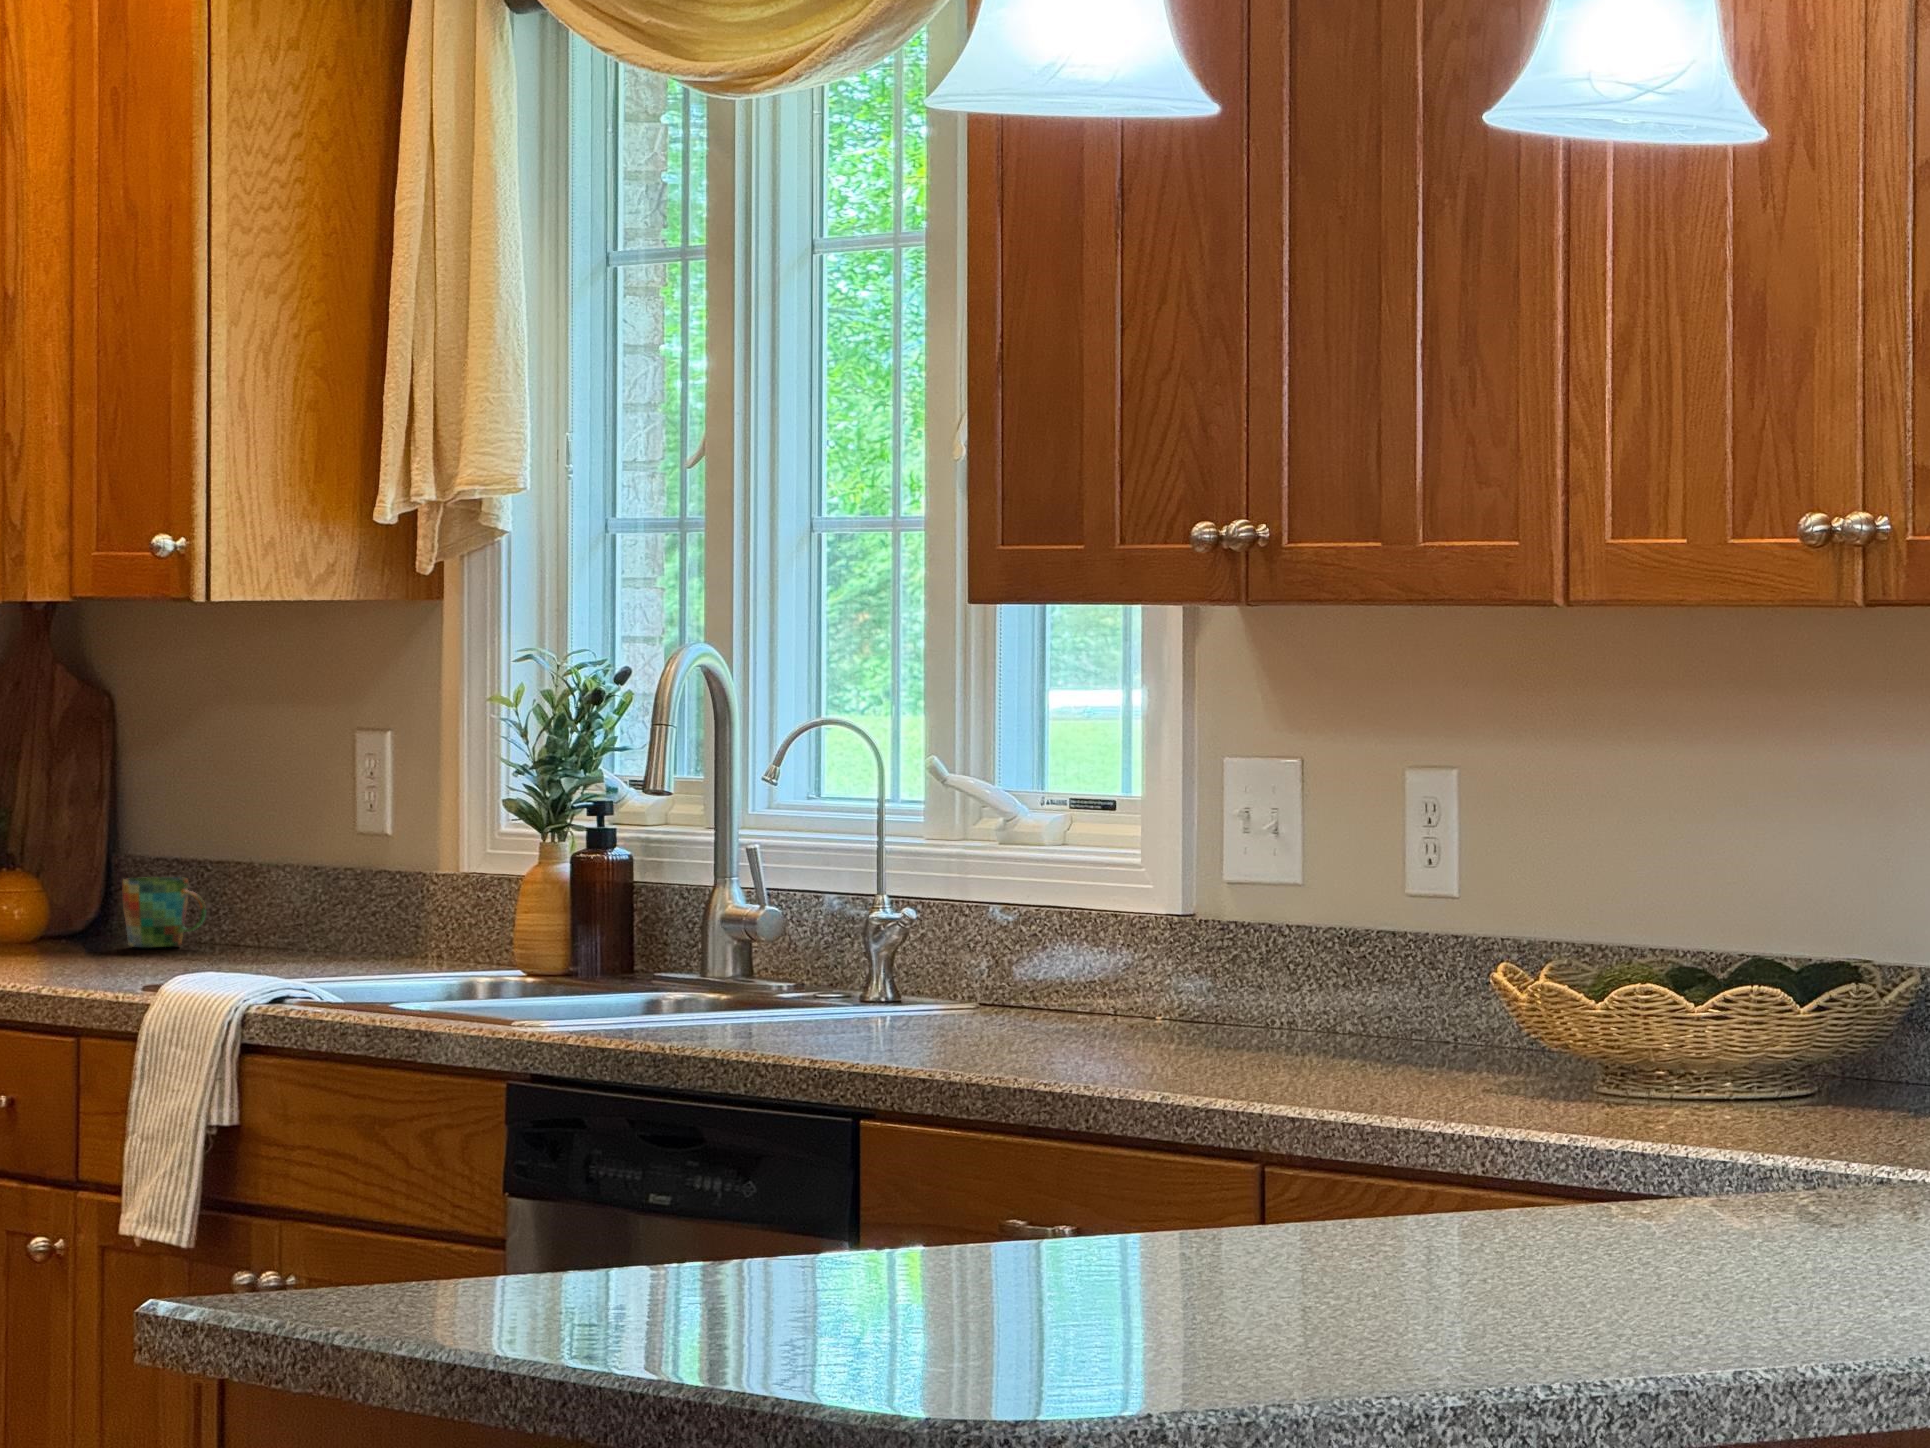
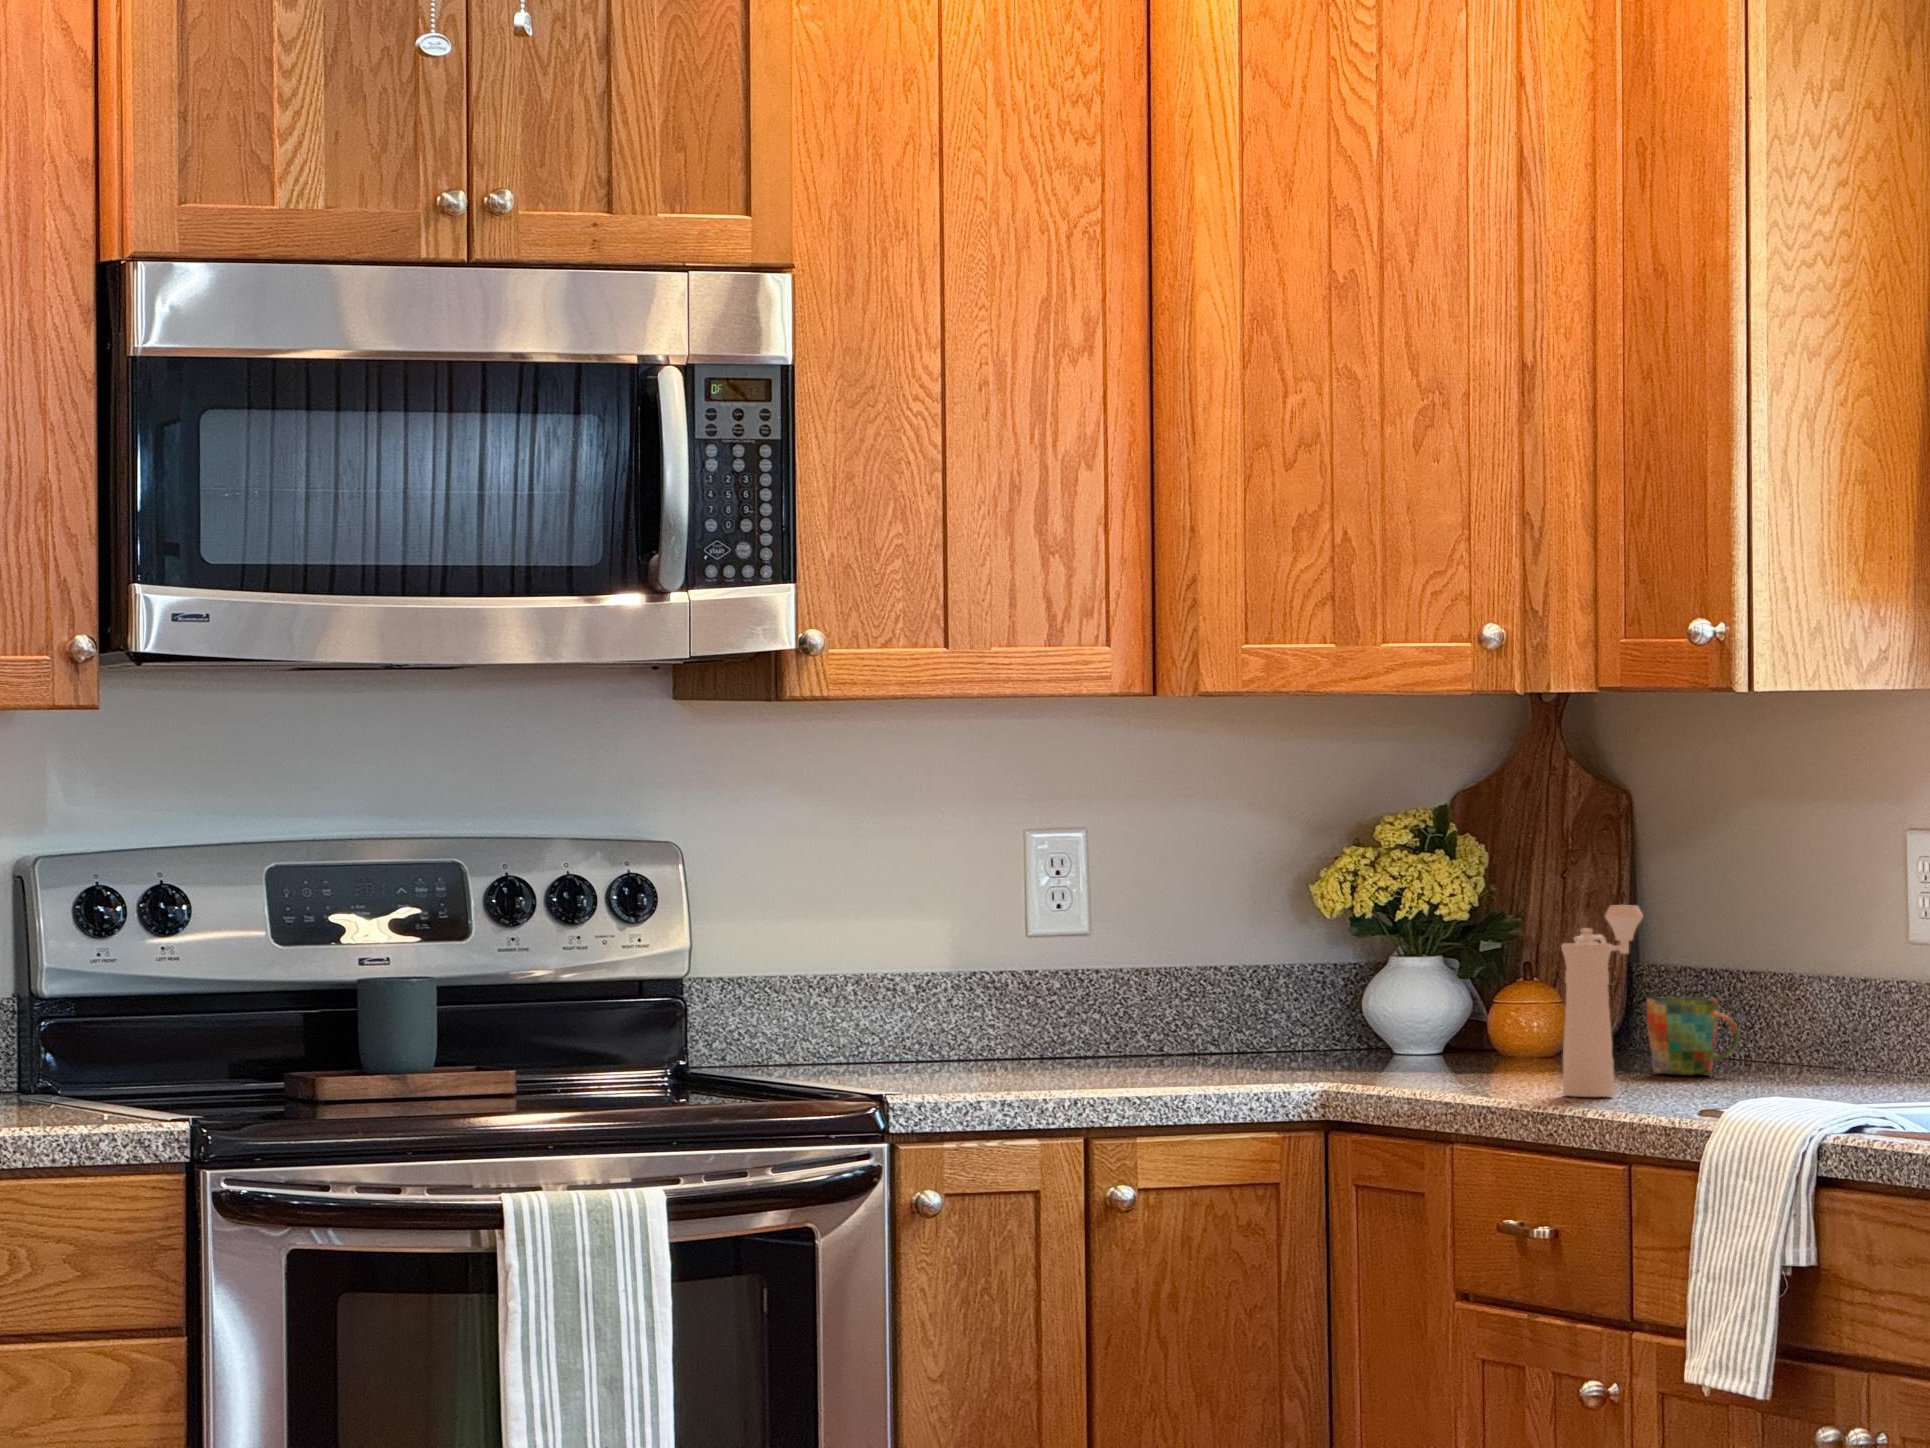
pepper mill: none [25,796,110,975] -> present [1561,905,1643,1097]

